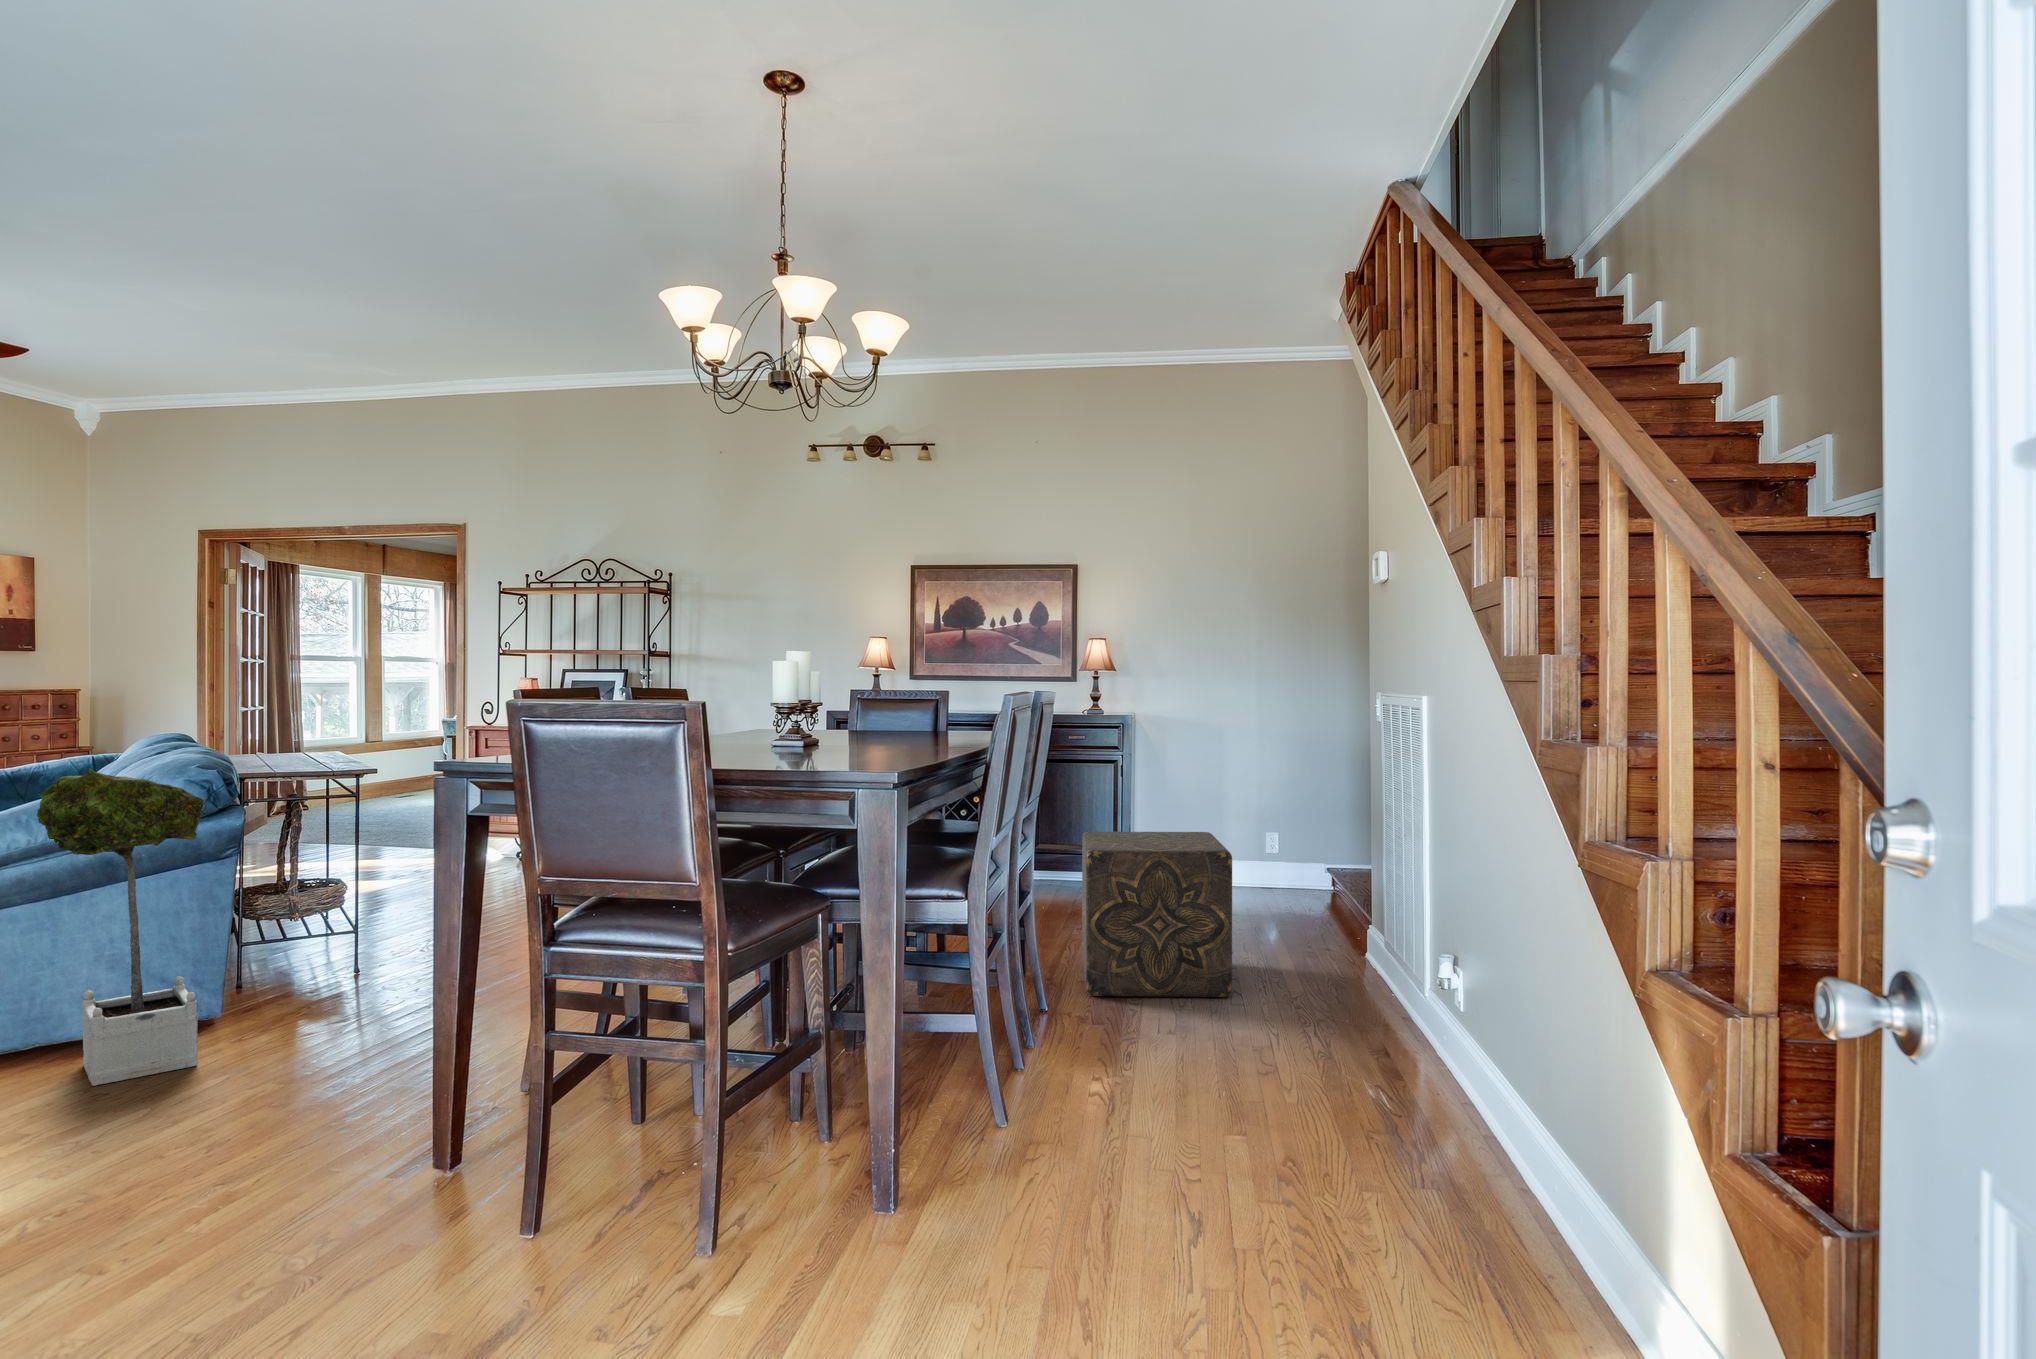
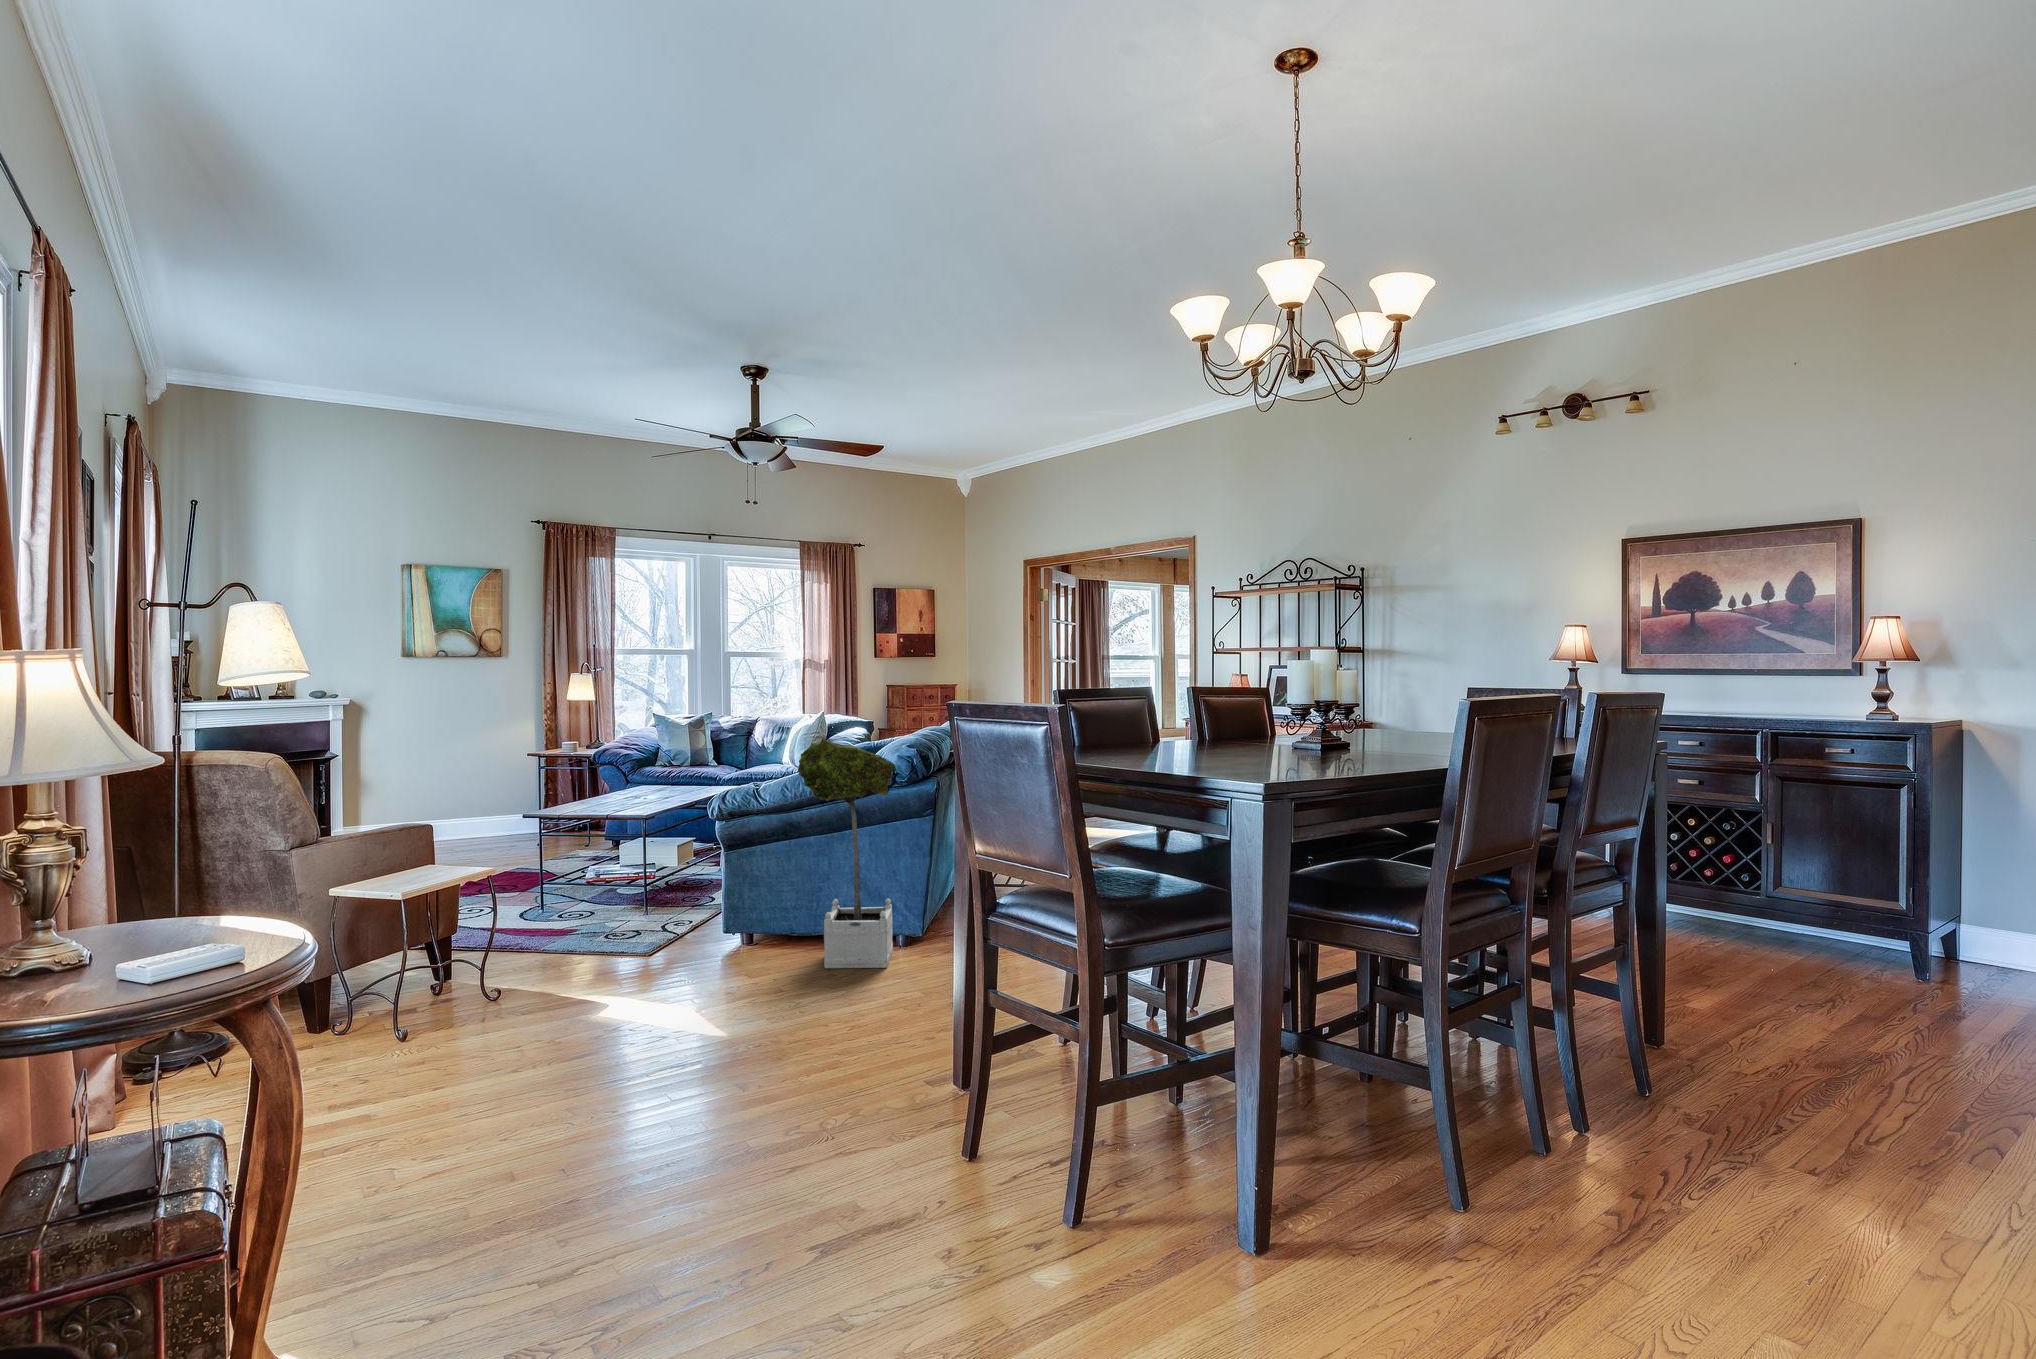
ottoman: present [1082,831,1232,997] -> none [1734,877,2005,1150]

